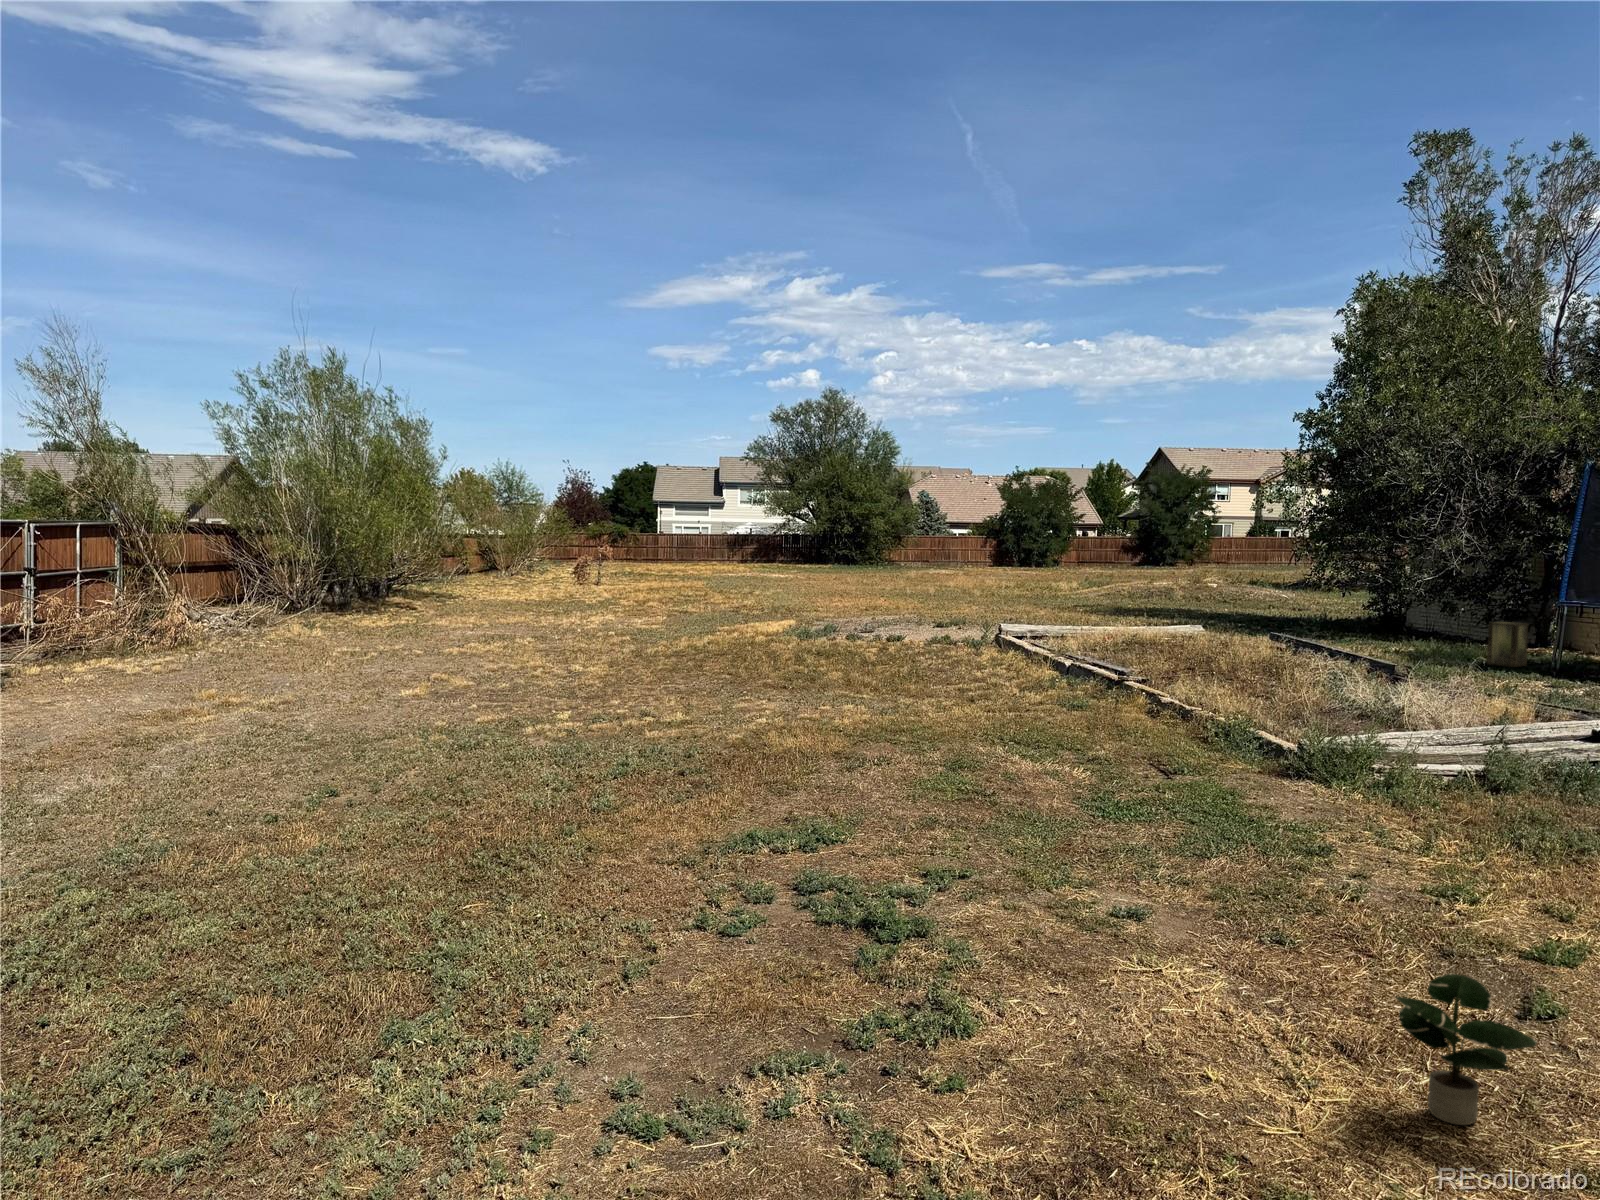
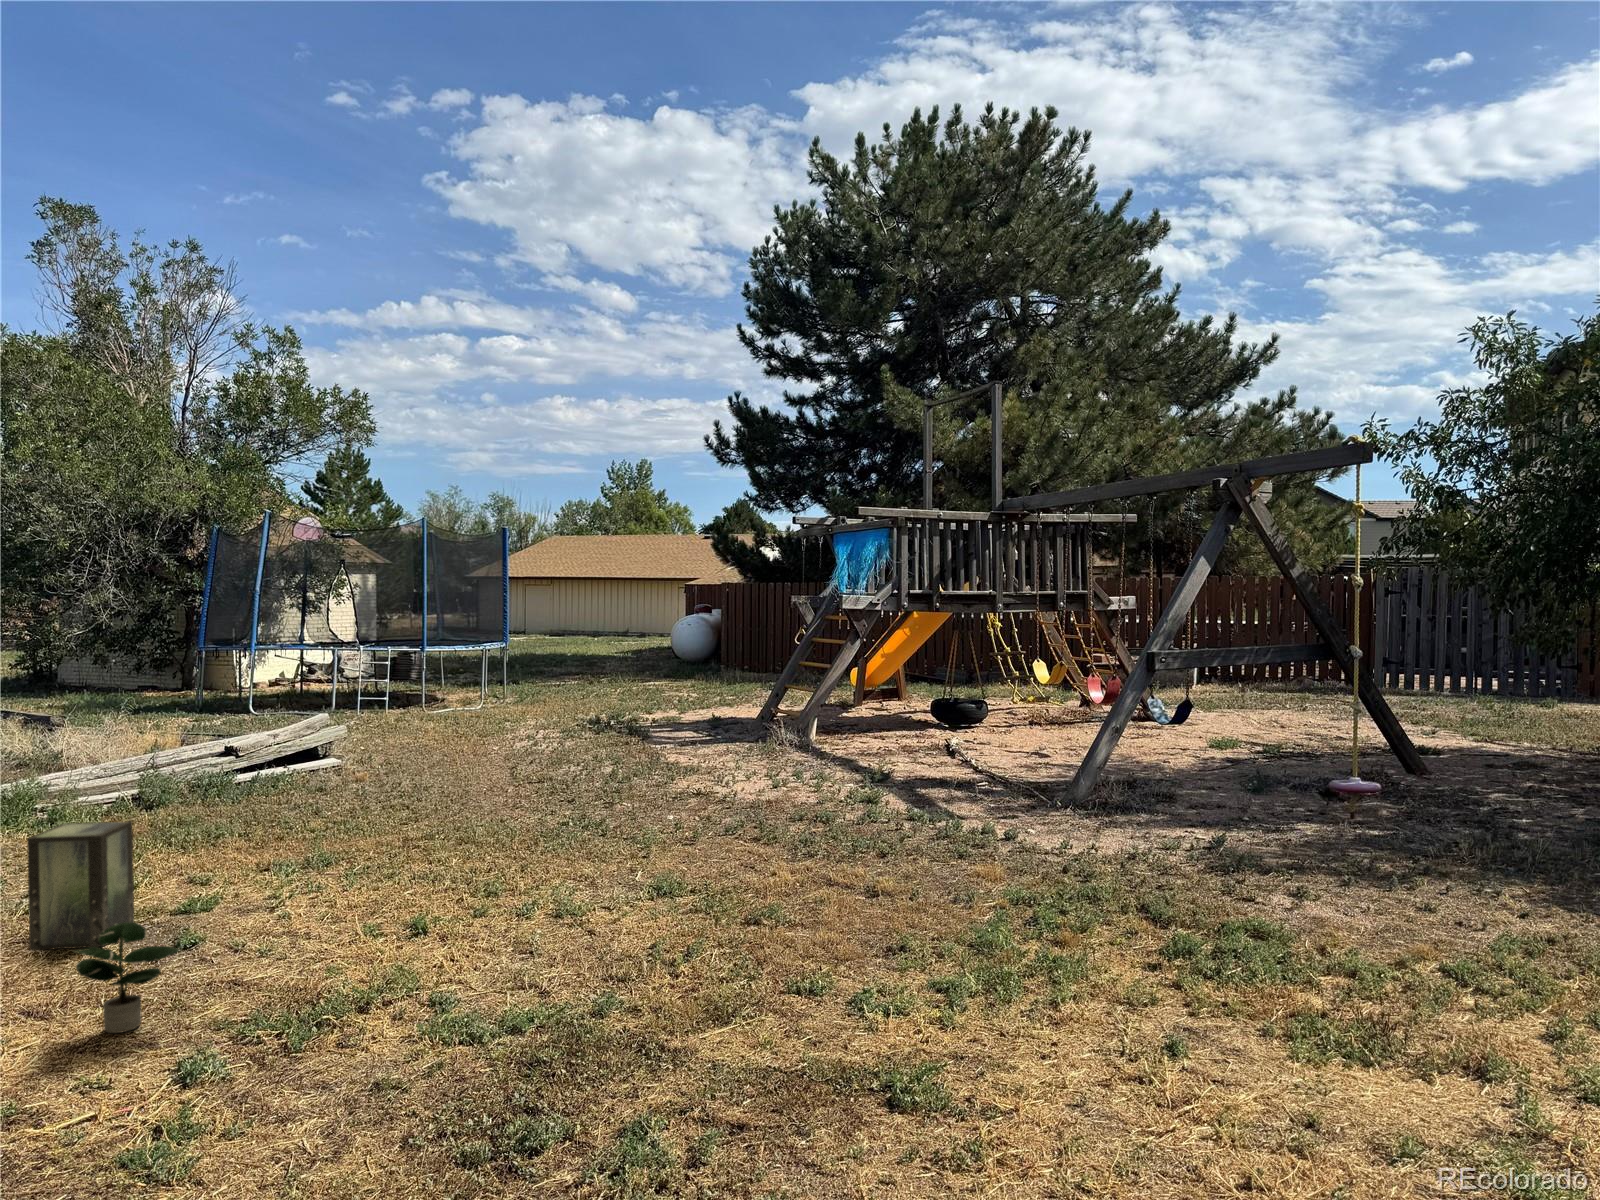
storage box: present [1487,622,1528,667] -> present [27,821,134,950]

